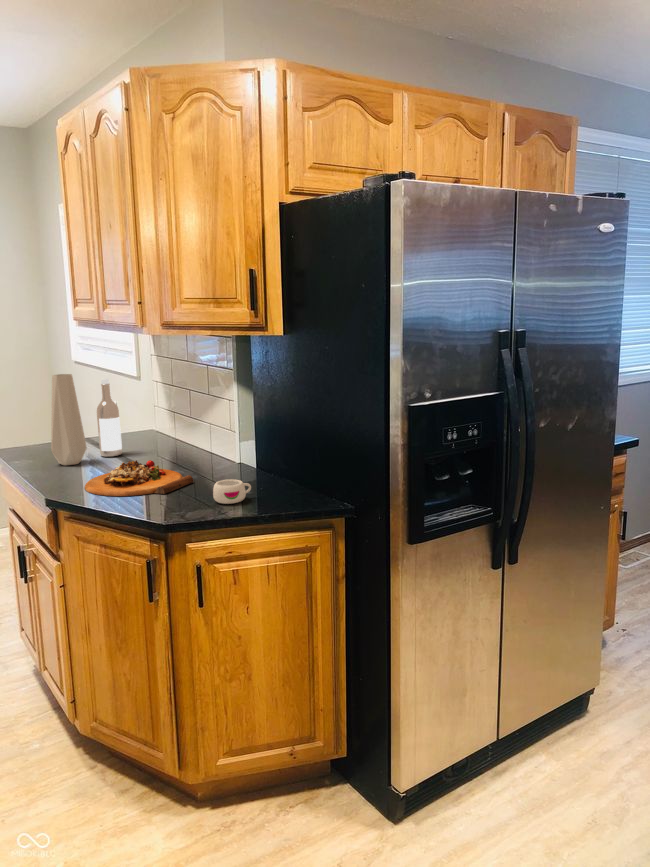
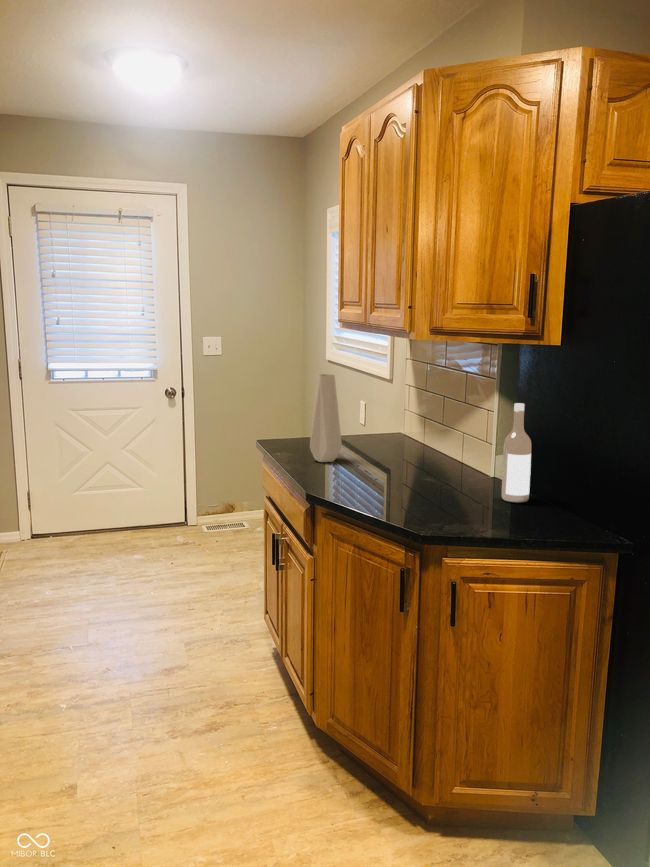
wine bottle: present [97,378,122,457] -> present [501,403,531,503]
cutting board: present [85,460,194,496] -> none [341,465,449,502]
mug: present [213,479,251,504] -> none [472,495,513,521]

